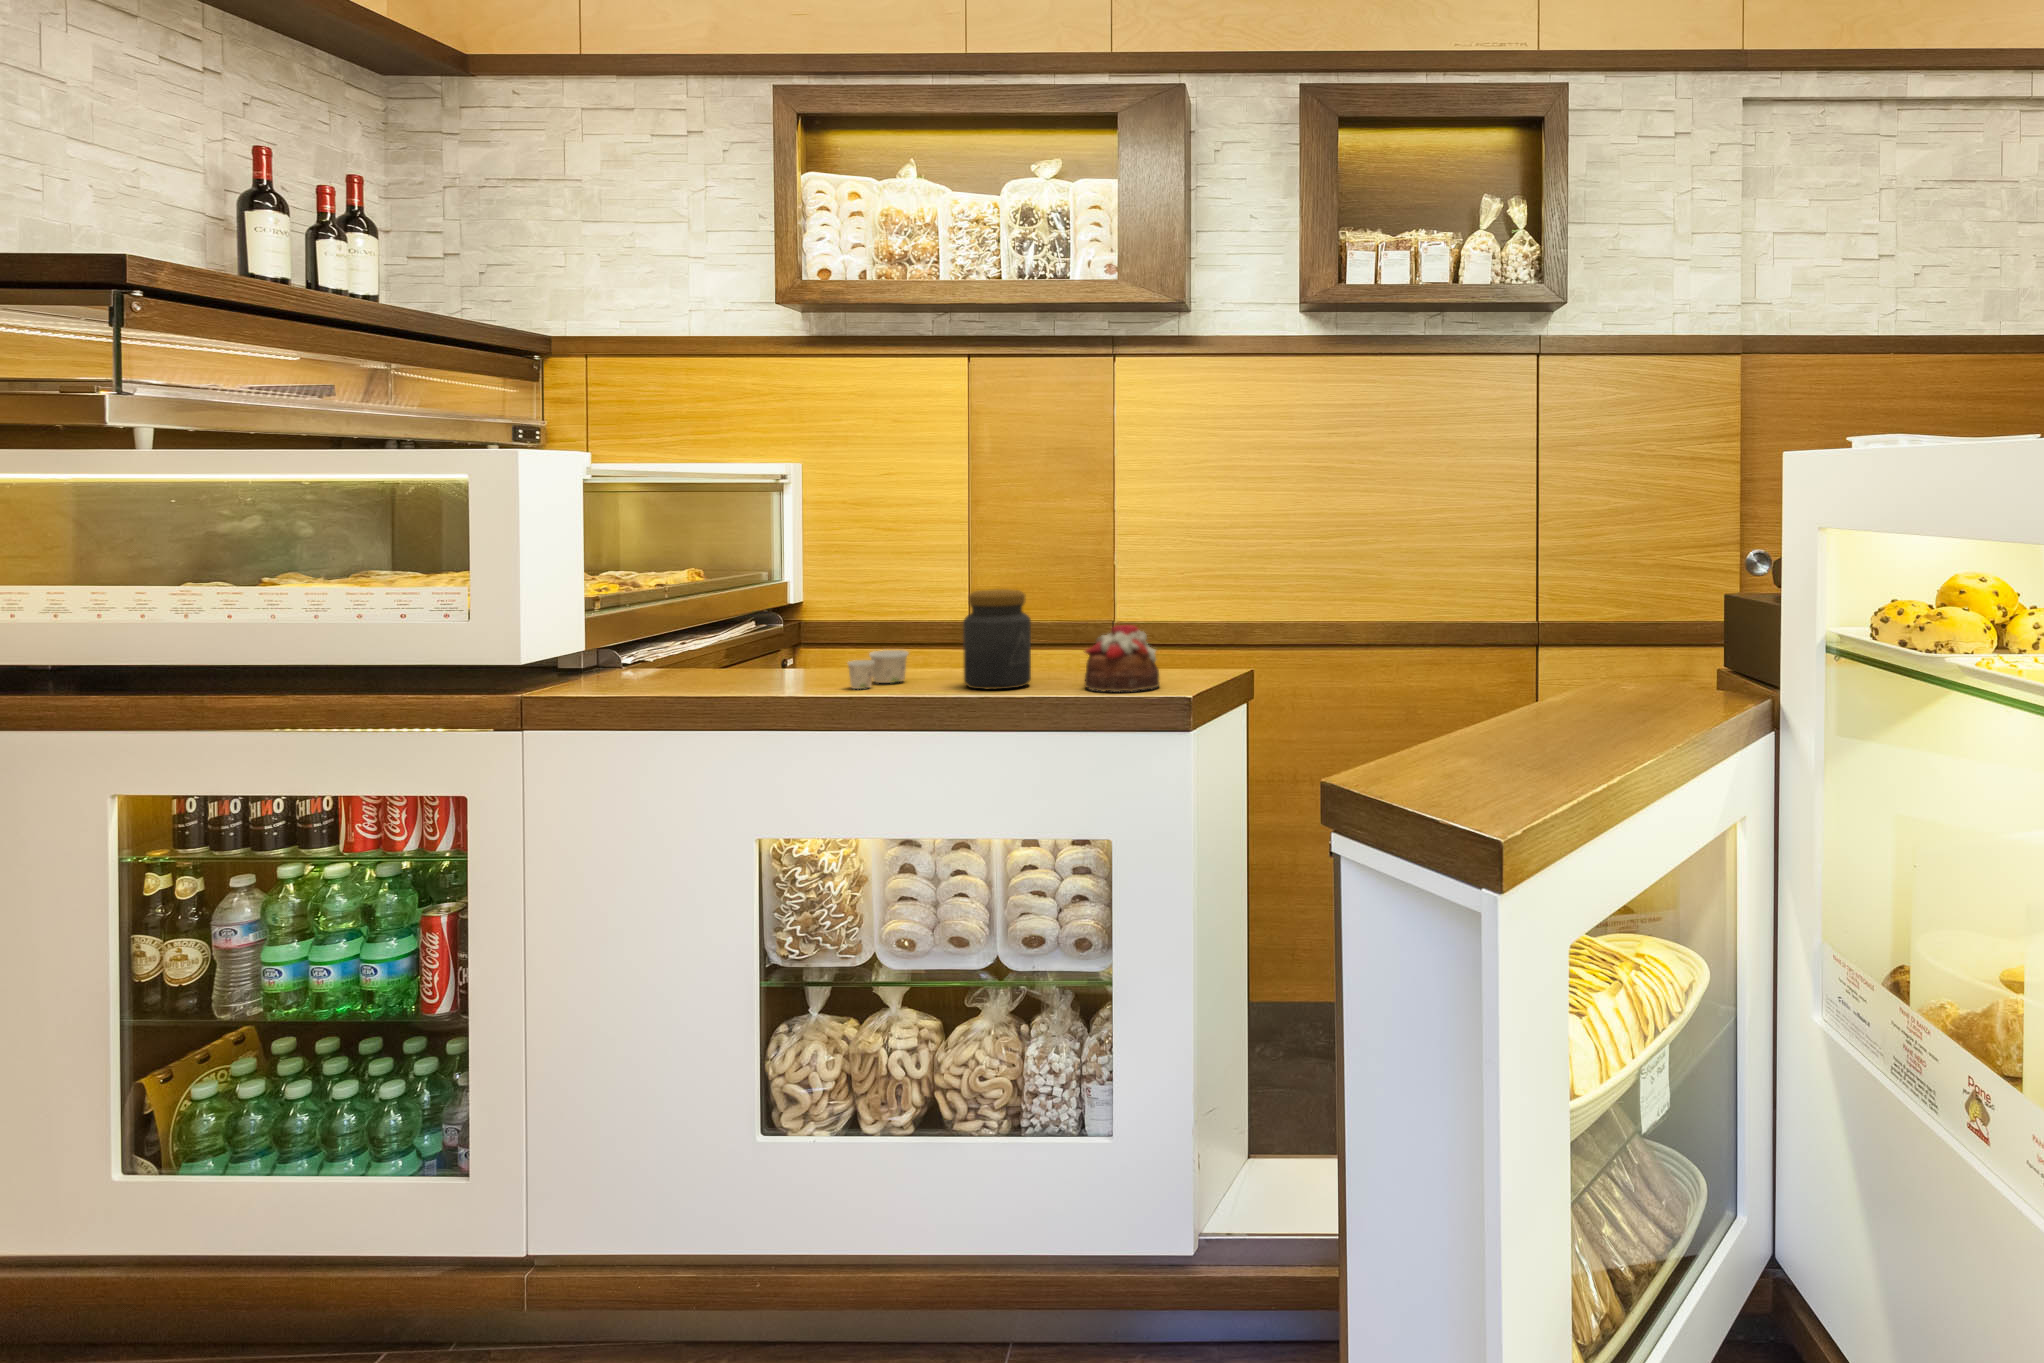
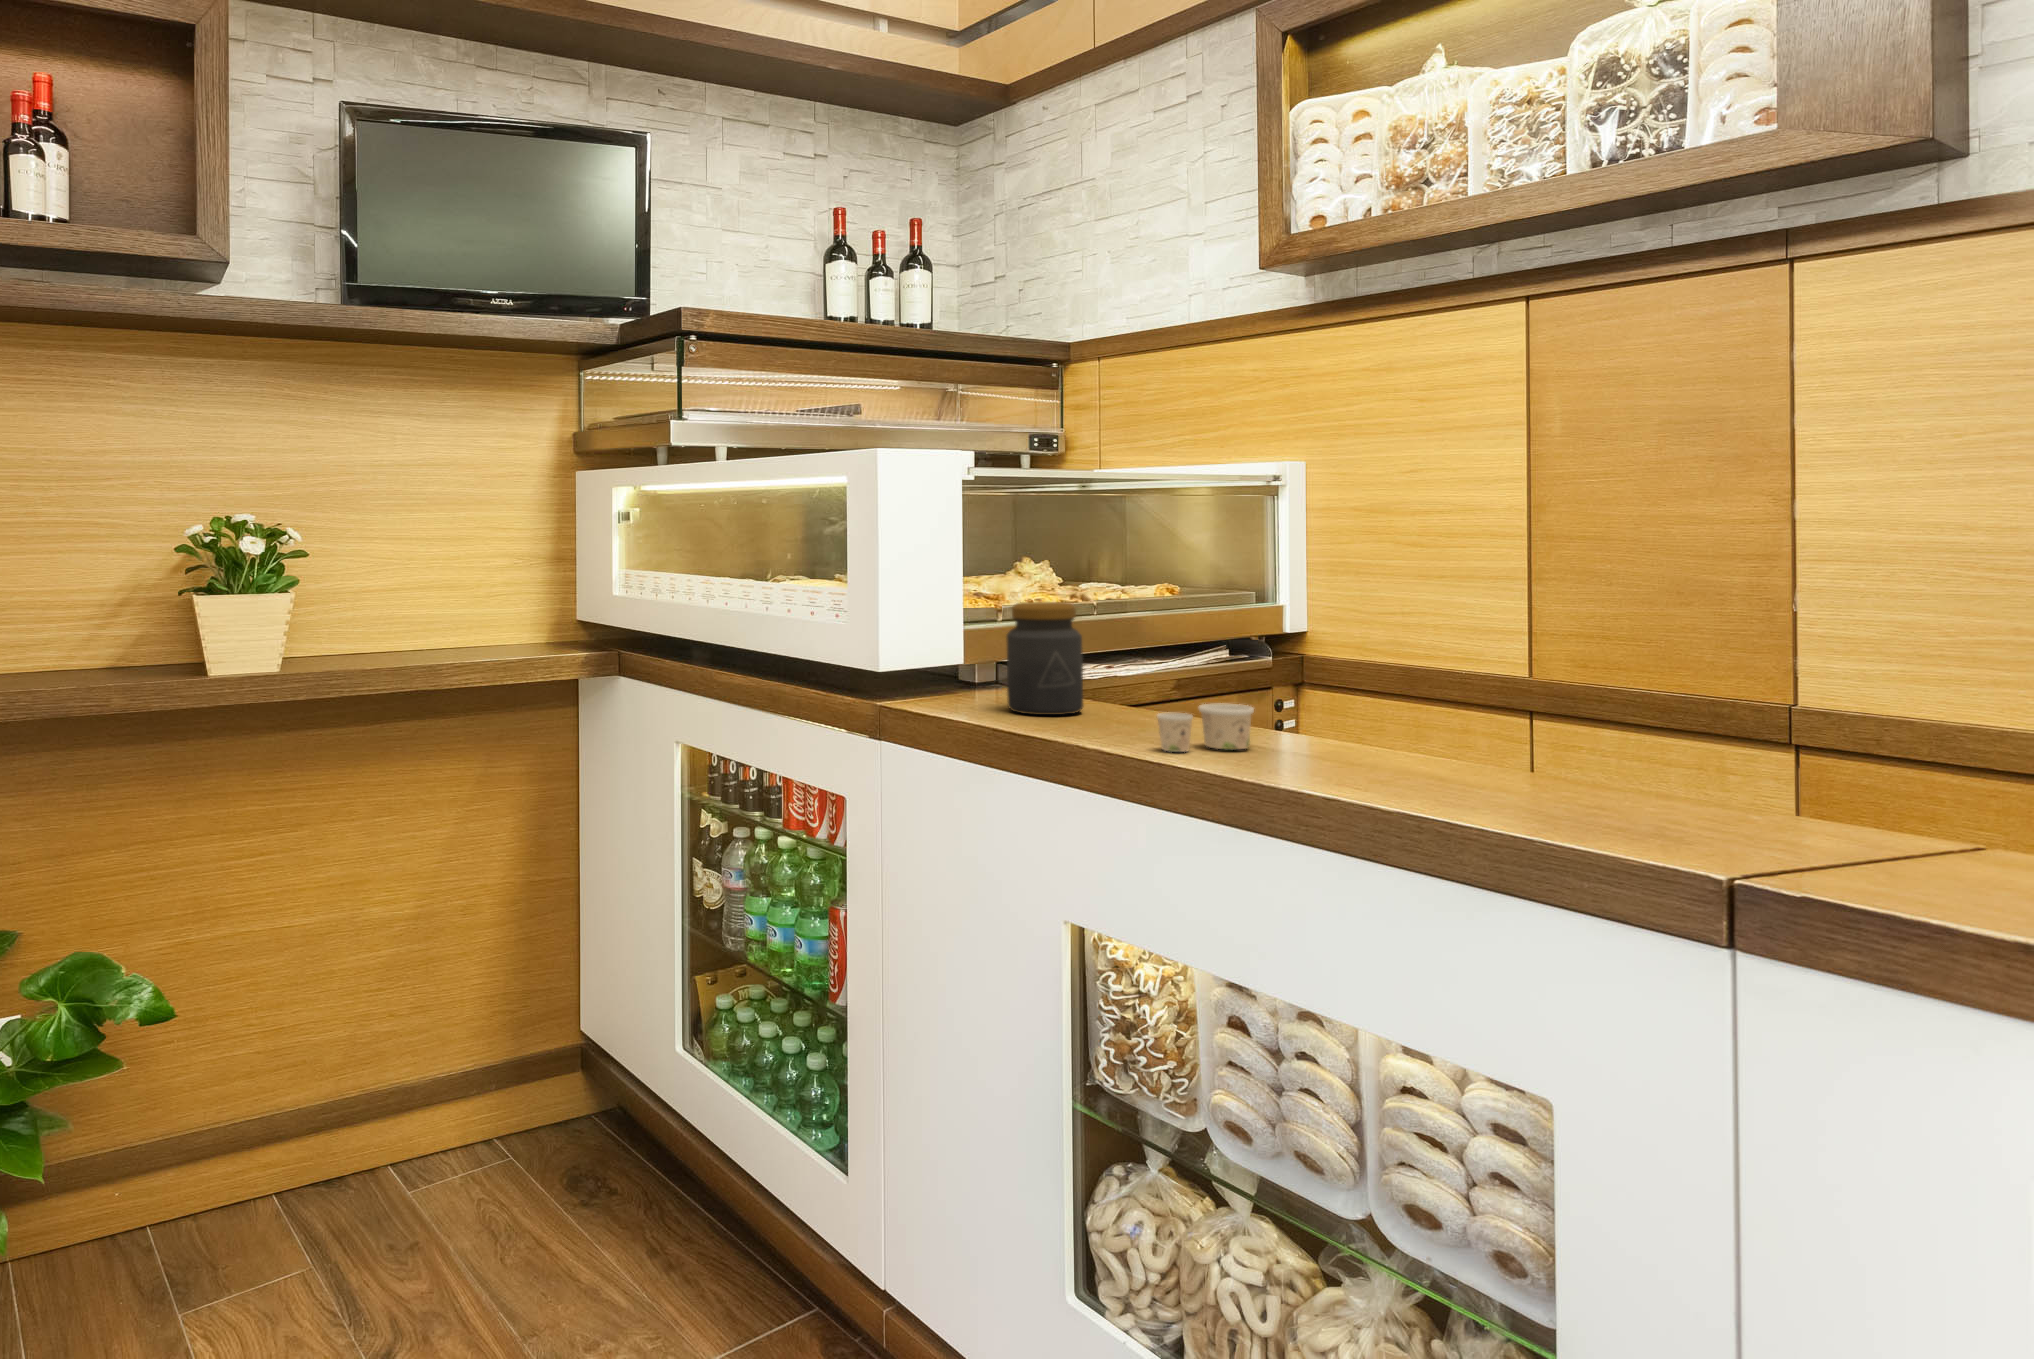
jar: present [963,589,1031,690] -> present [1006,602,1083,715]
pastry: present [1084,625,1160,692] -> none [1490,700,1650,821]

